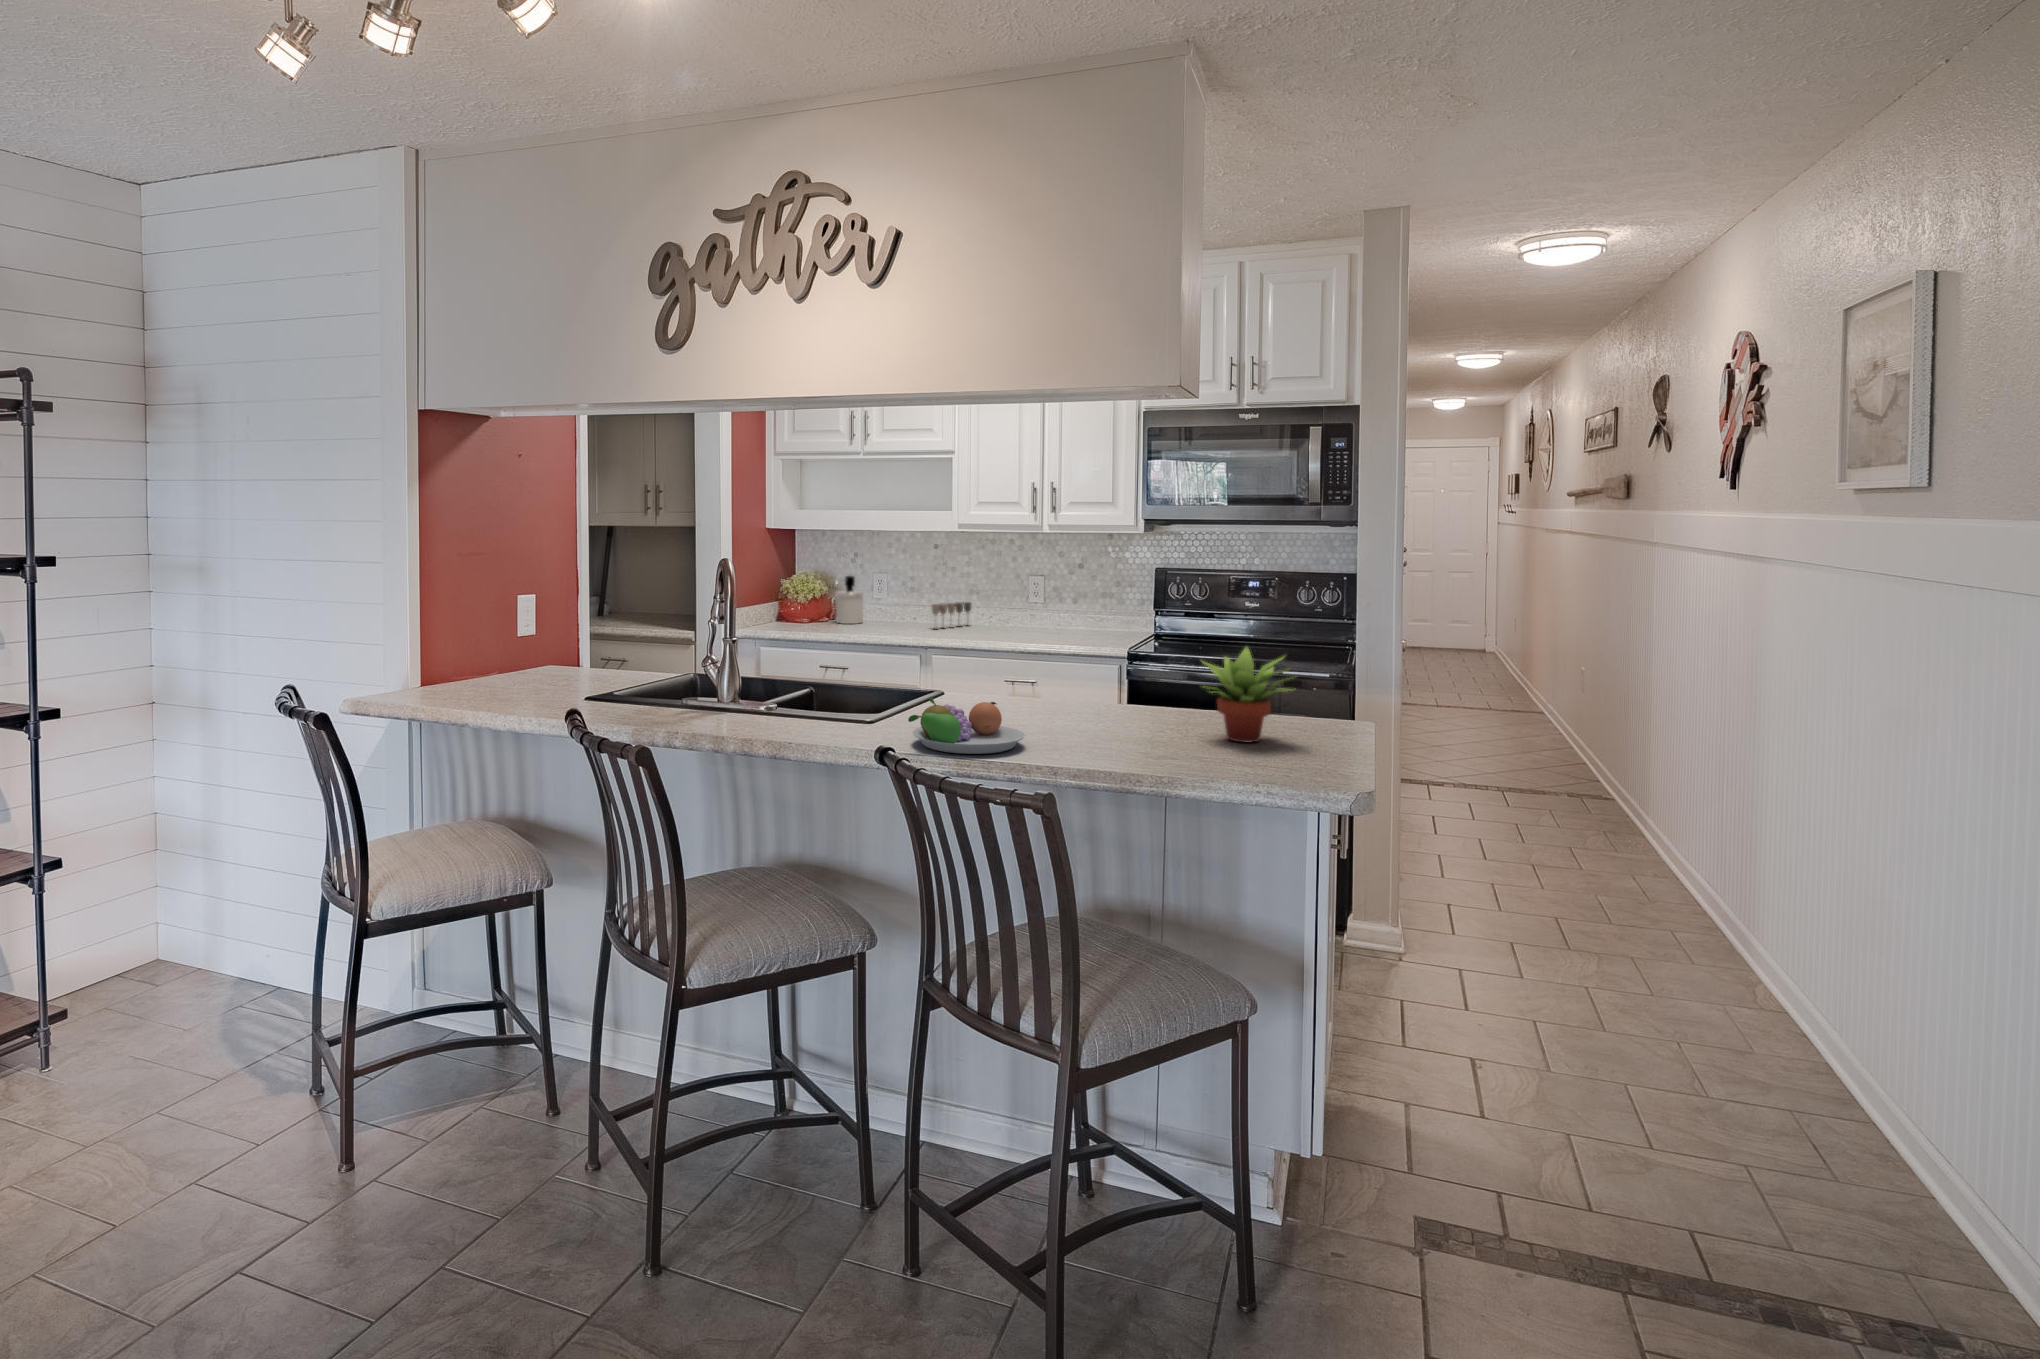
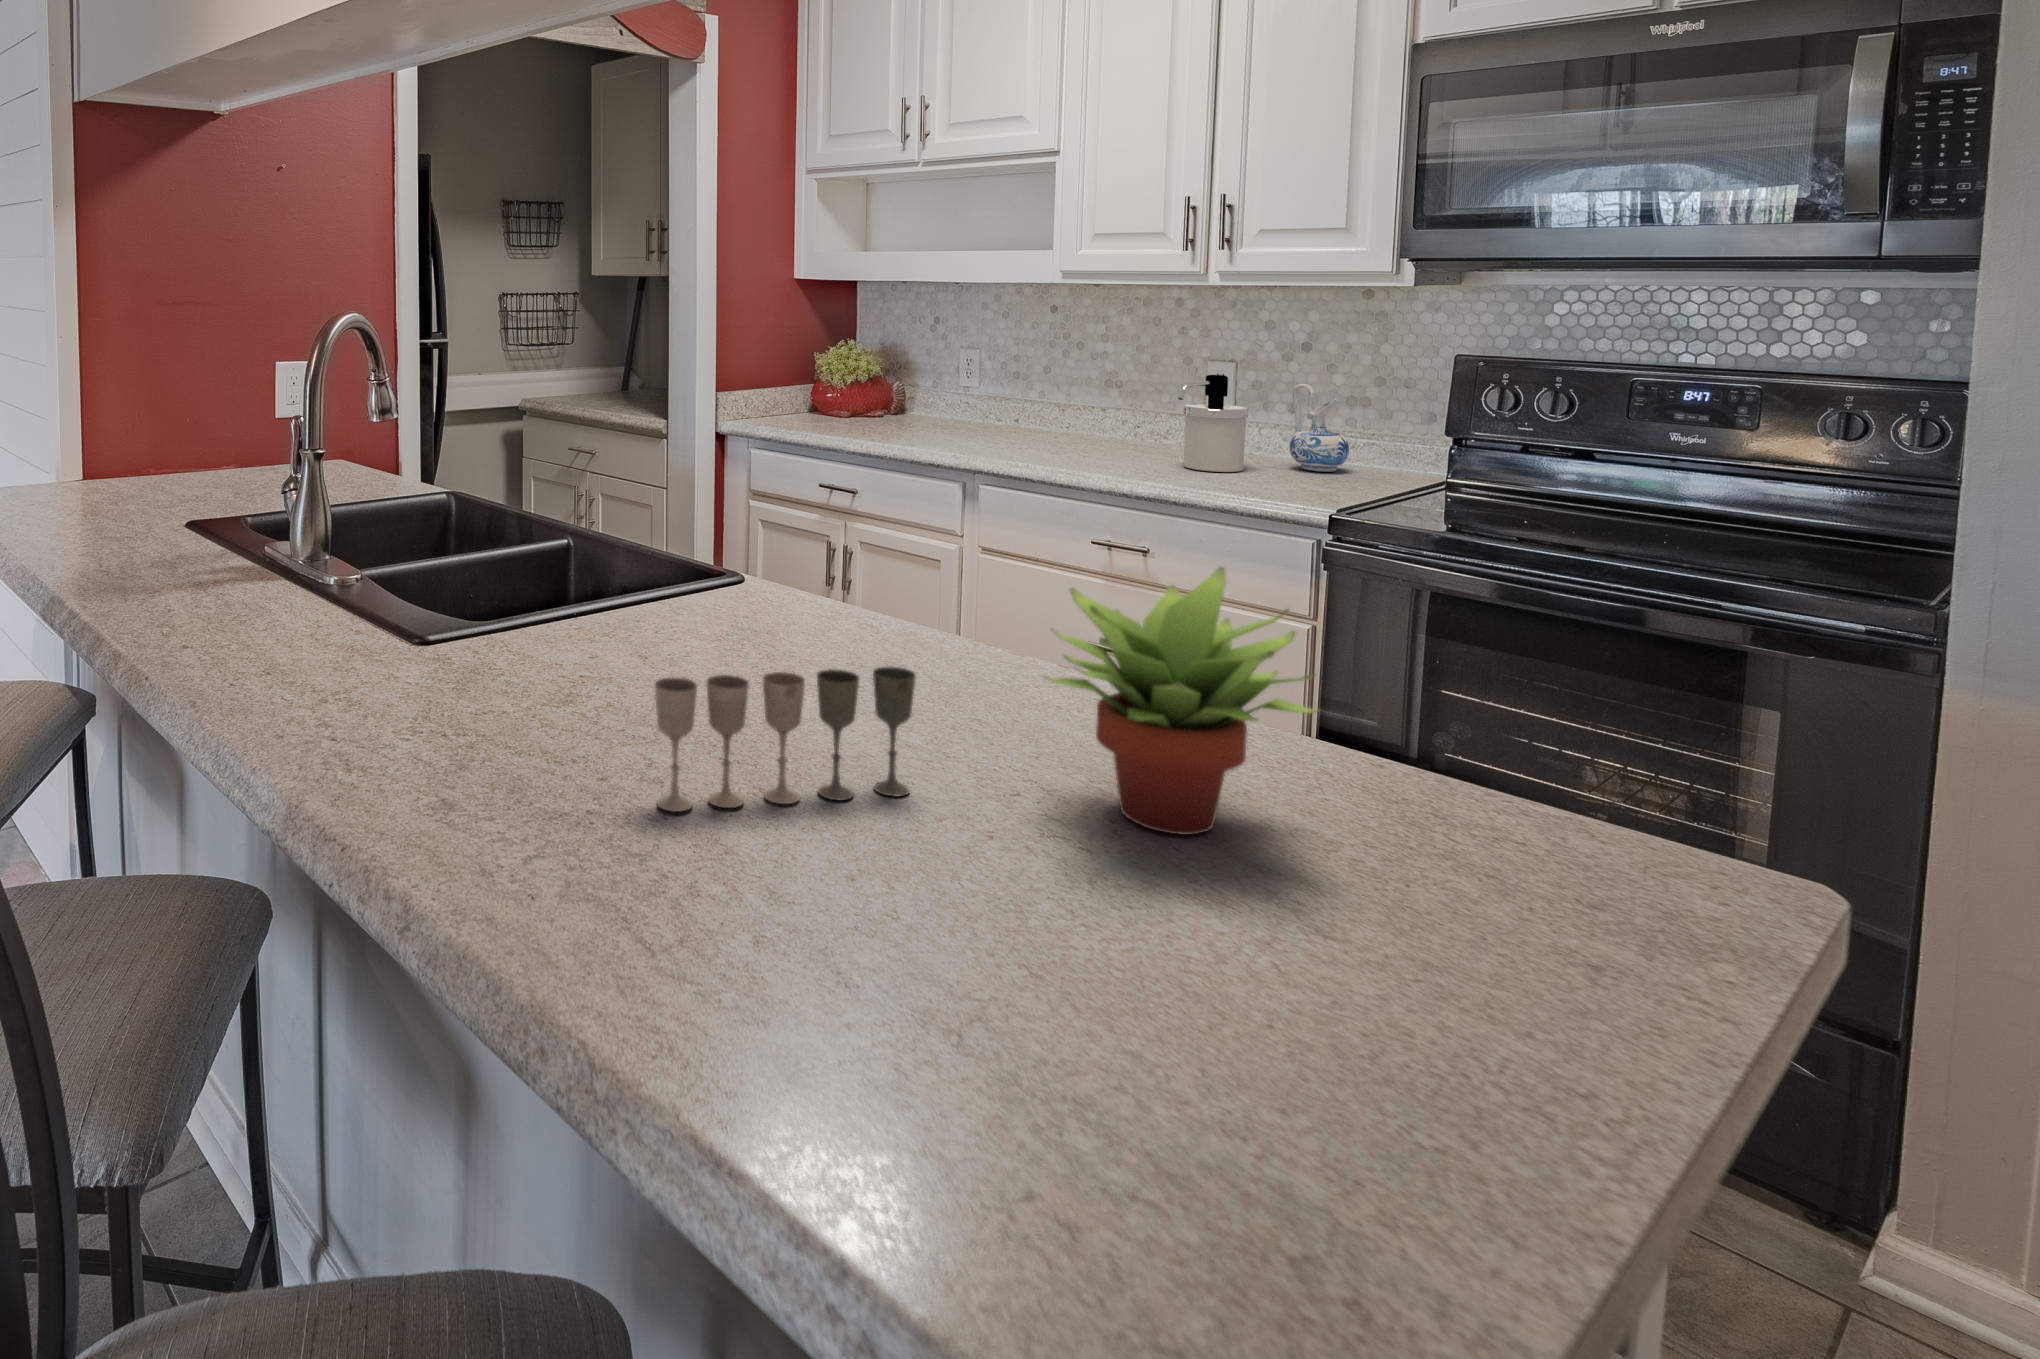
soap dispenser: present [835,576,864,624] -> present [1178,375,1248,472]
ceramic pitcher: none [1083,586,1110,633] -> present [1289,384,1349,472]
wine glass: present [932,602,971,628] -> present [655,667,916,812]
fruit bowl: present [908,697,1025,754] -> none [355,599,617,745]

